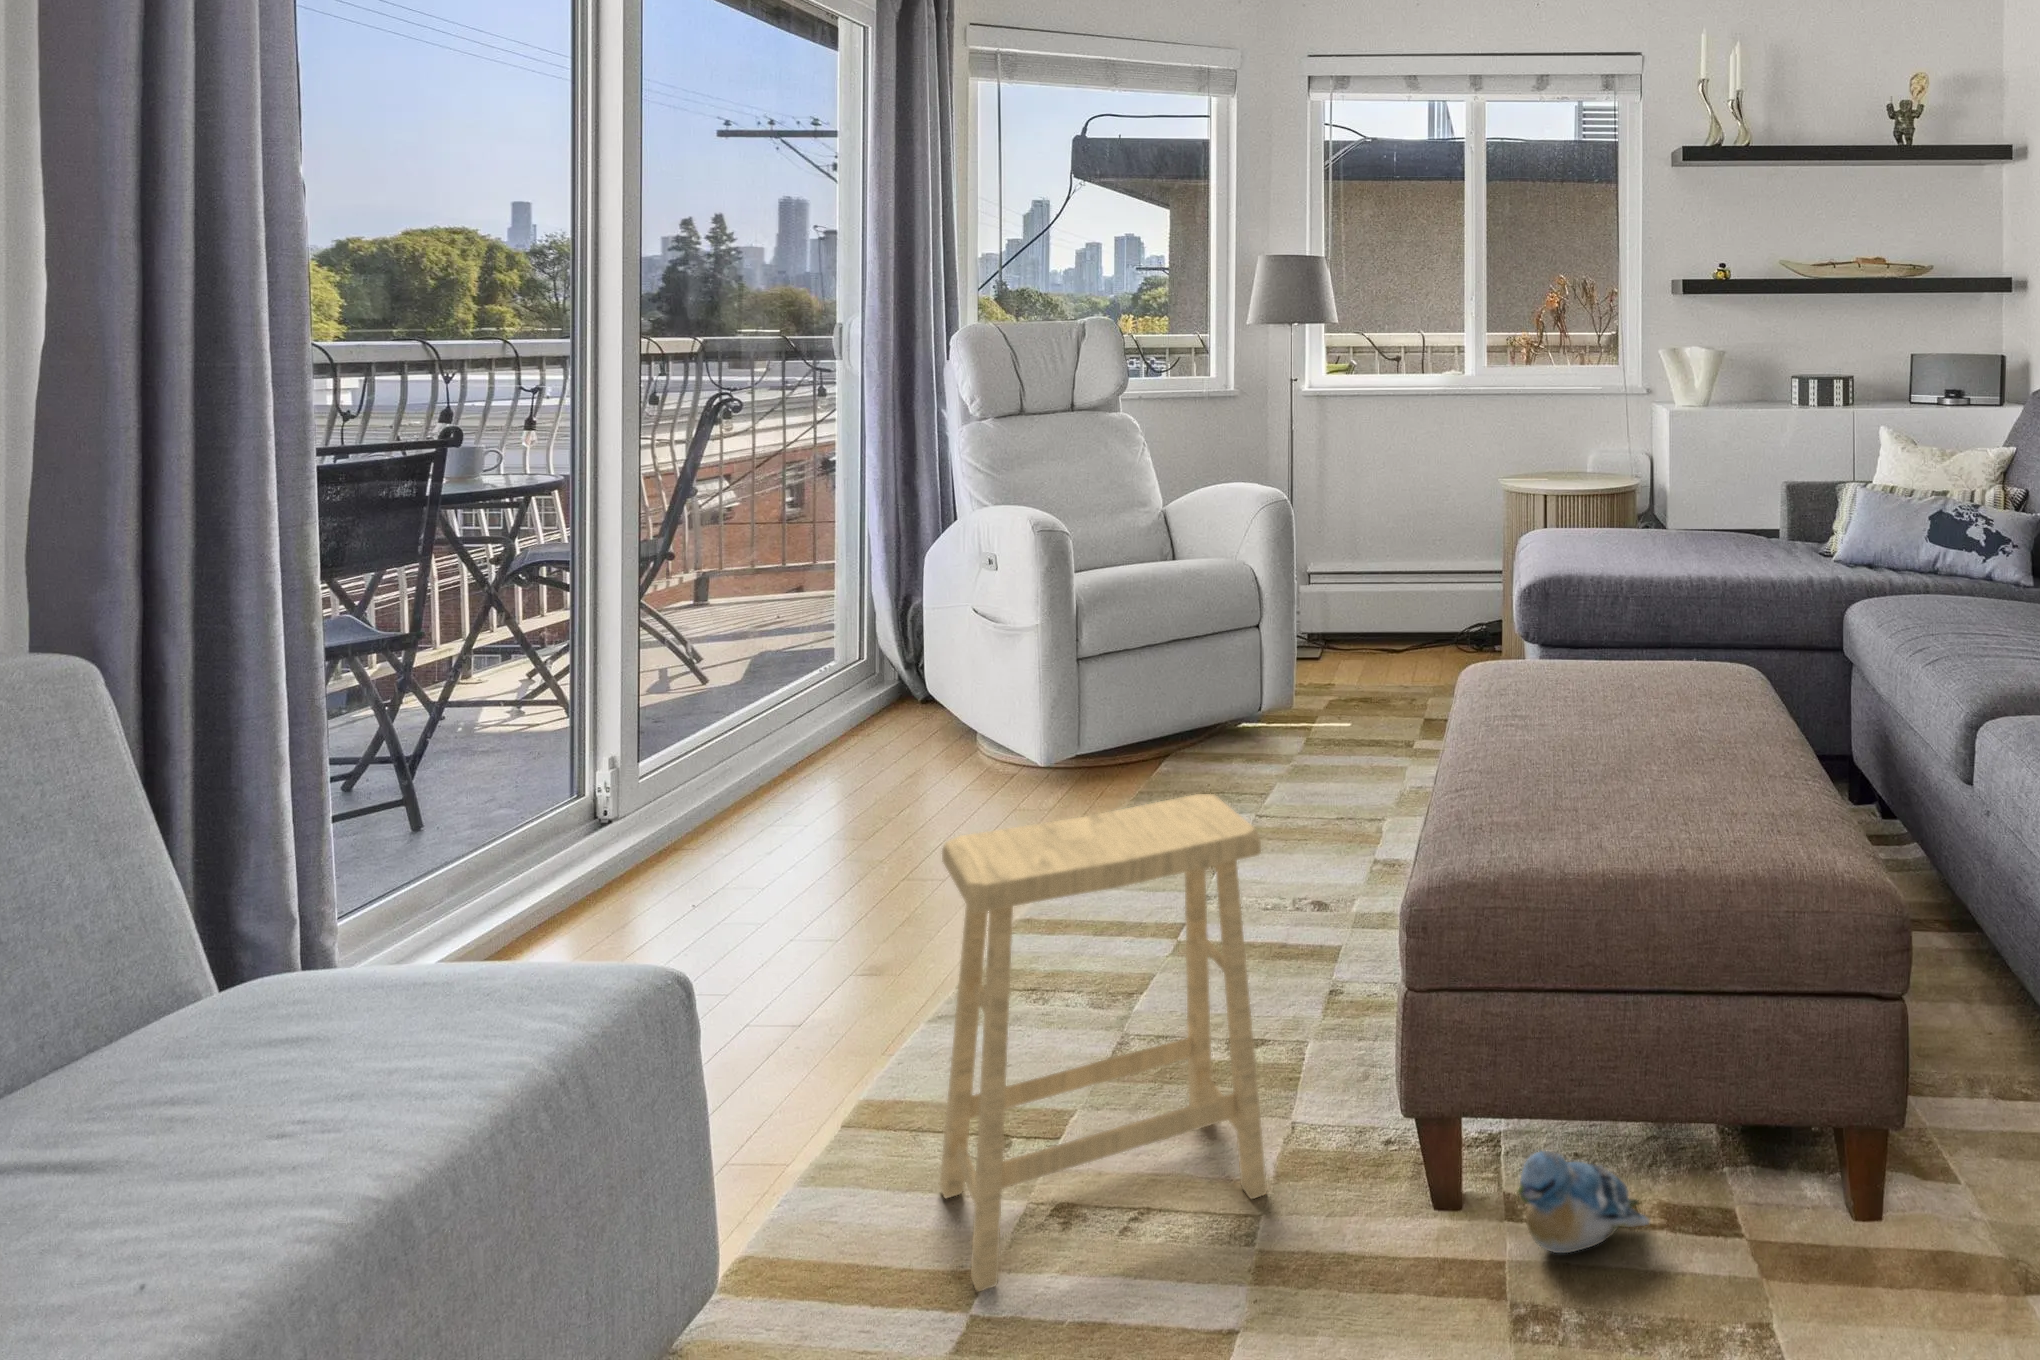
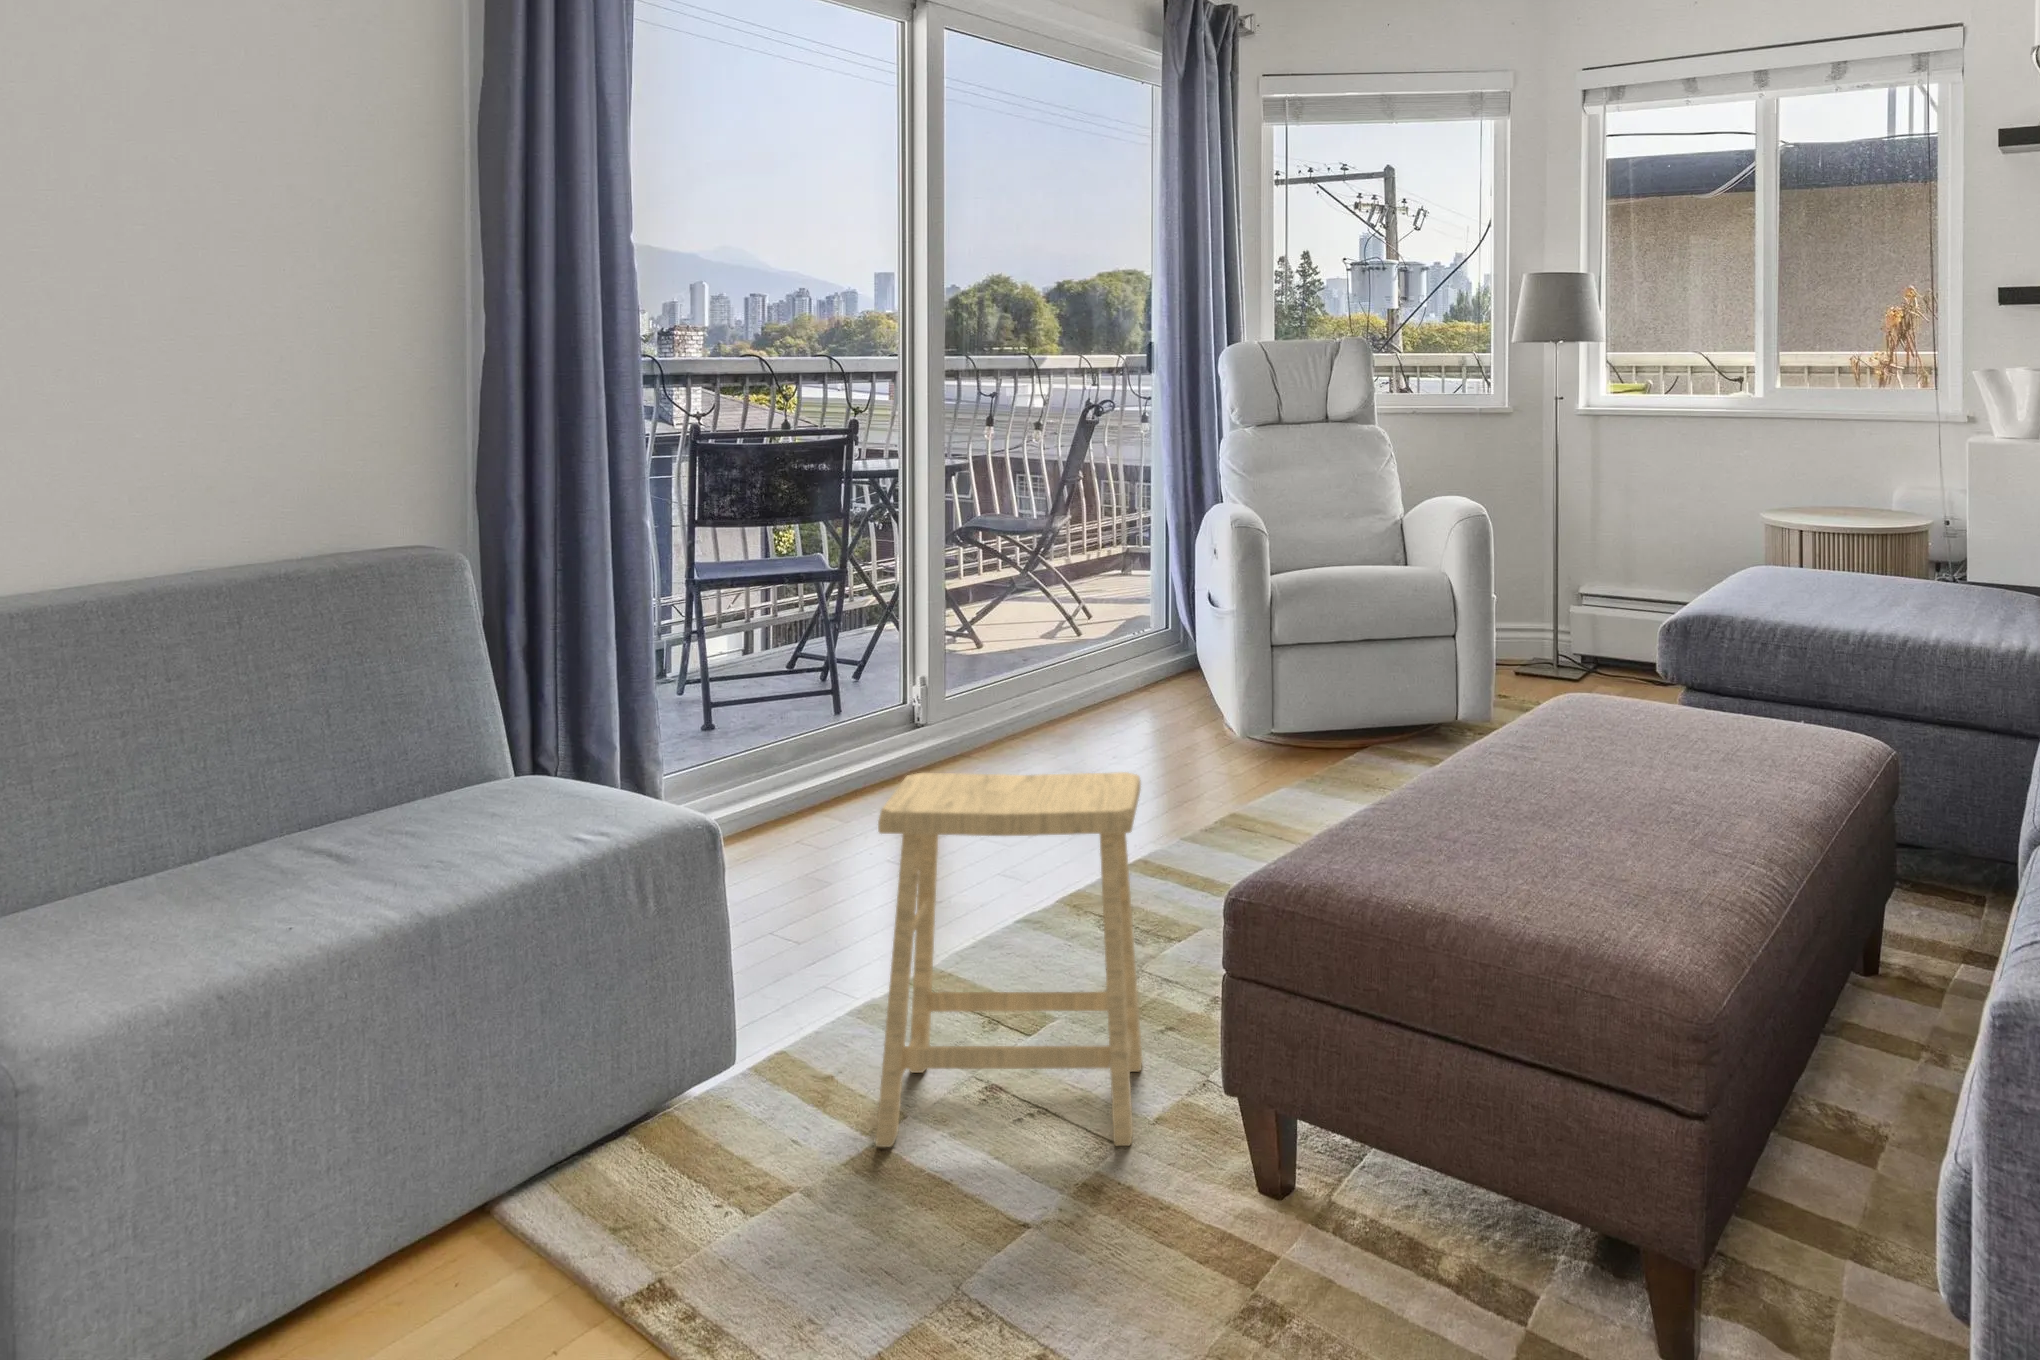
plush toy: present [1518,1151,1649,1253] -> none [1279,1173,1425,1286]

